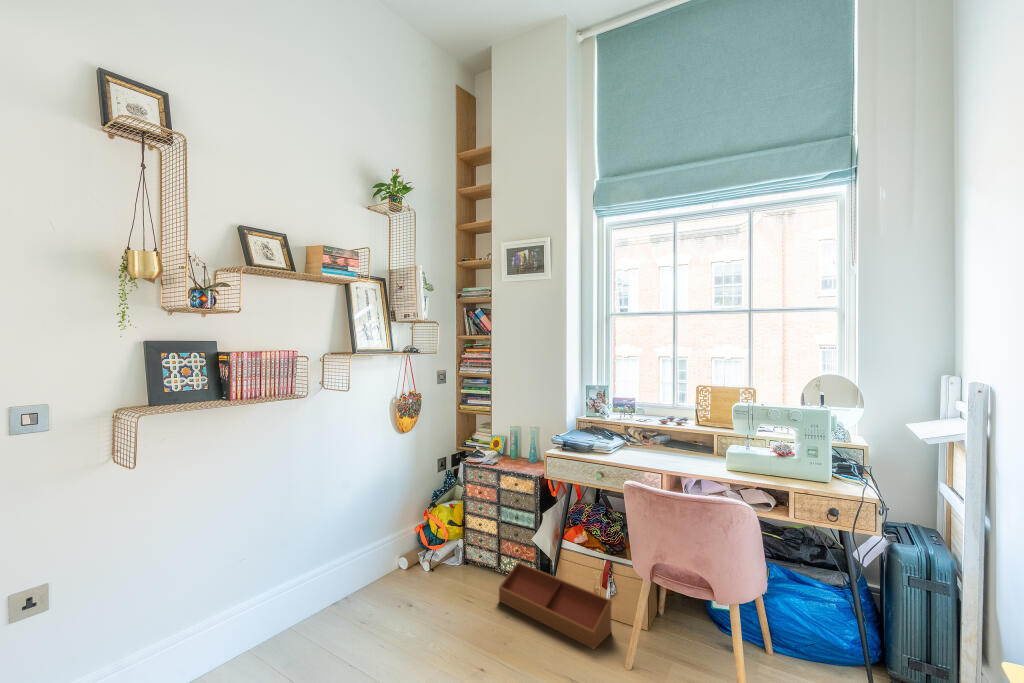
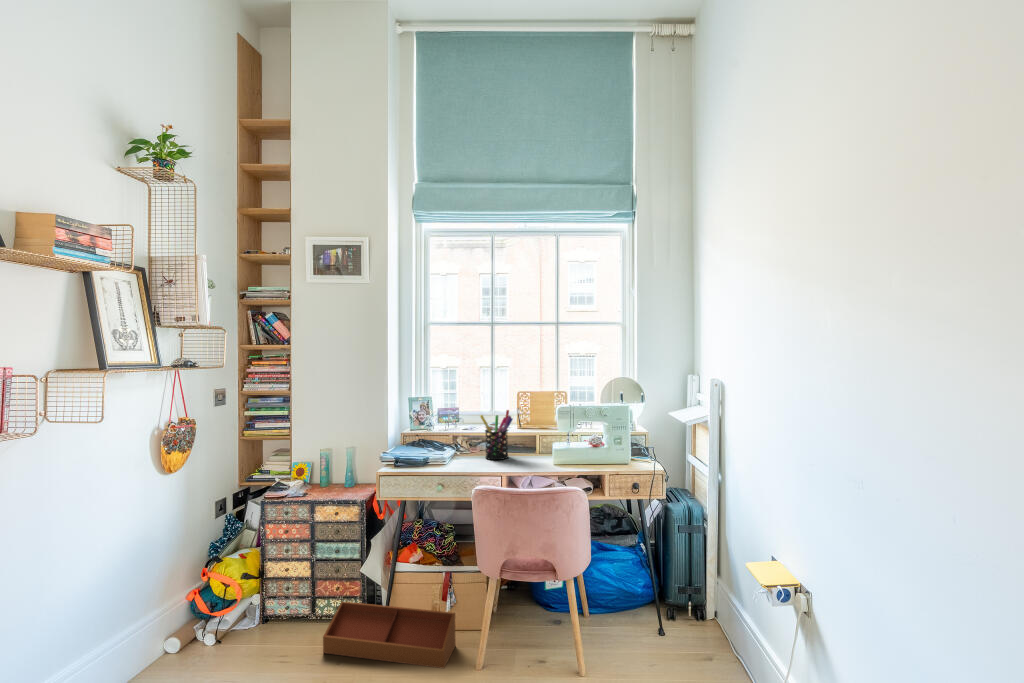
pen holder: none [650,405,684,457] -> present [480,410,512,460]

